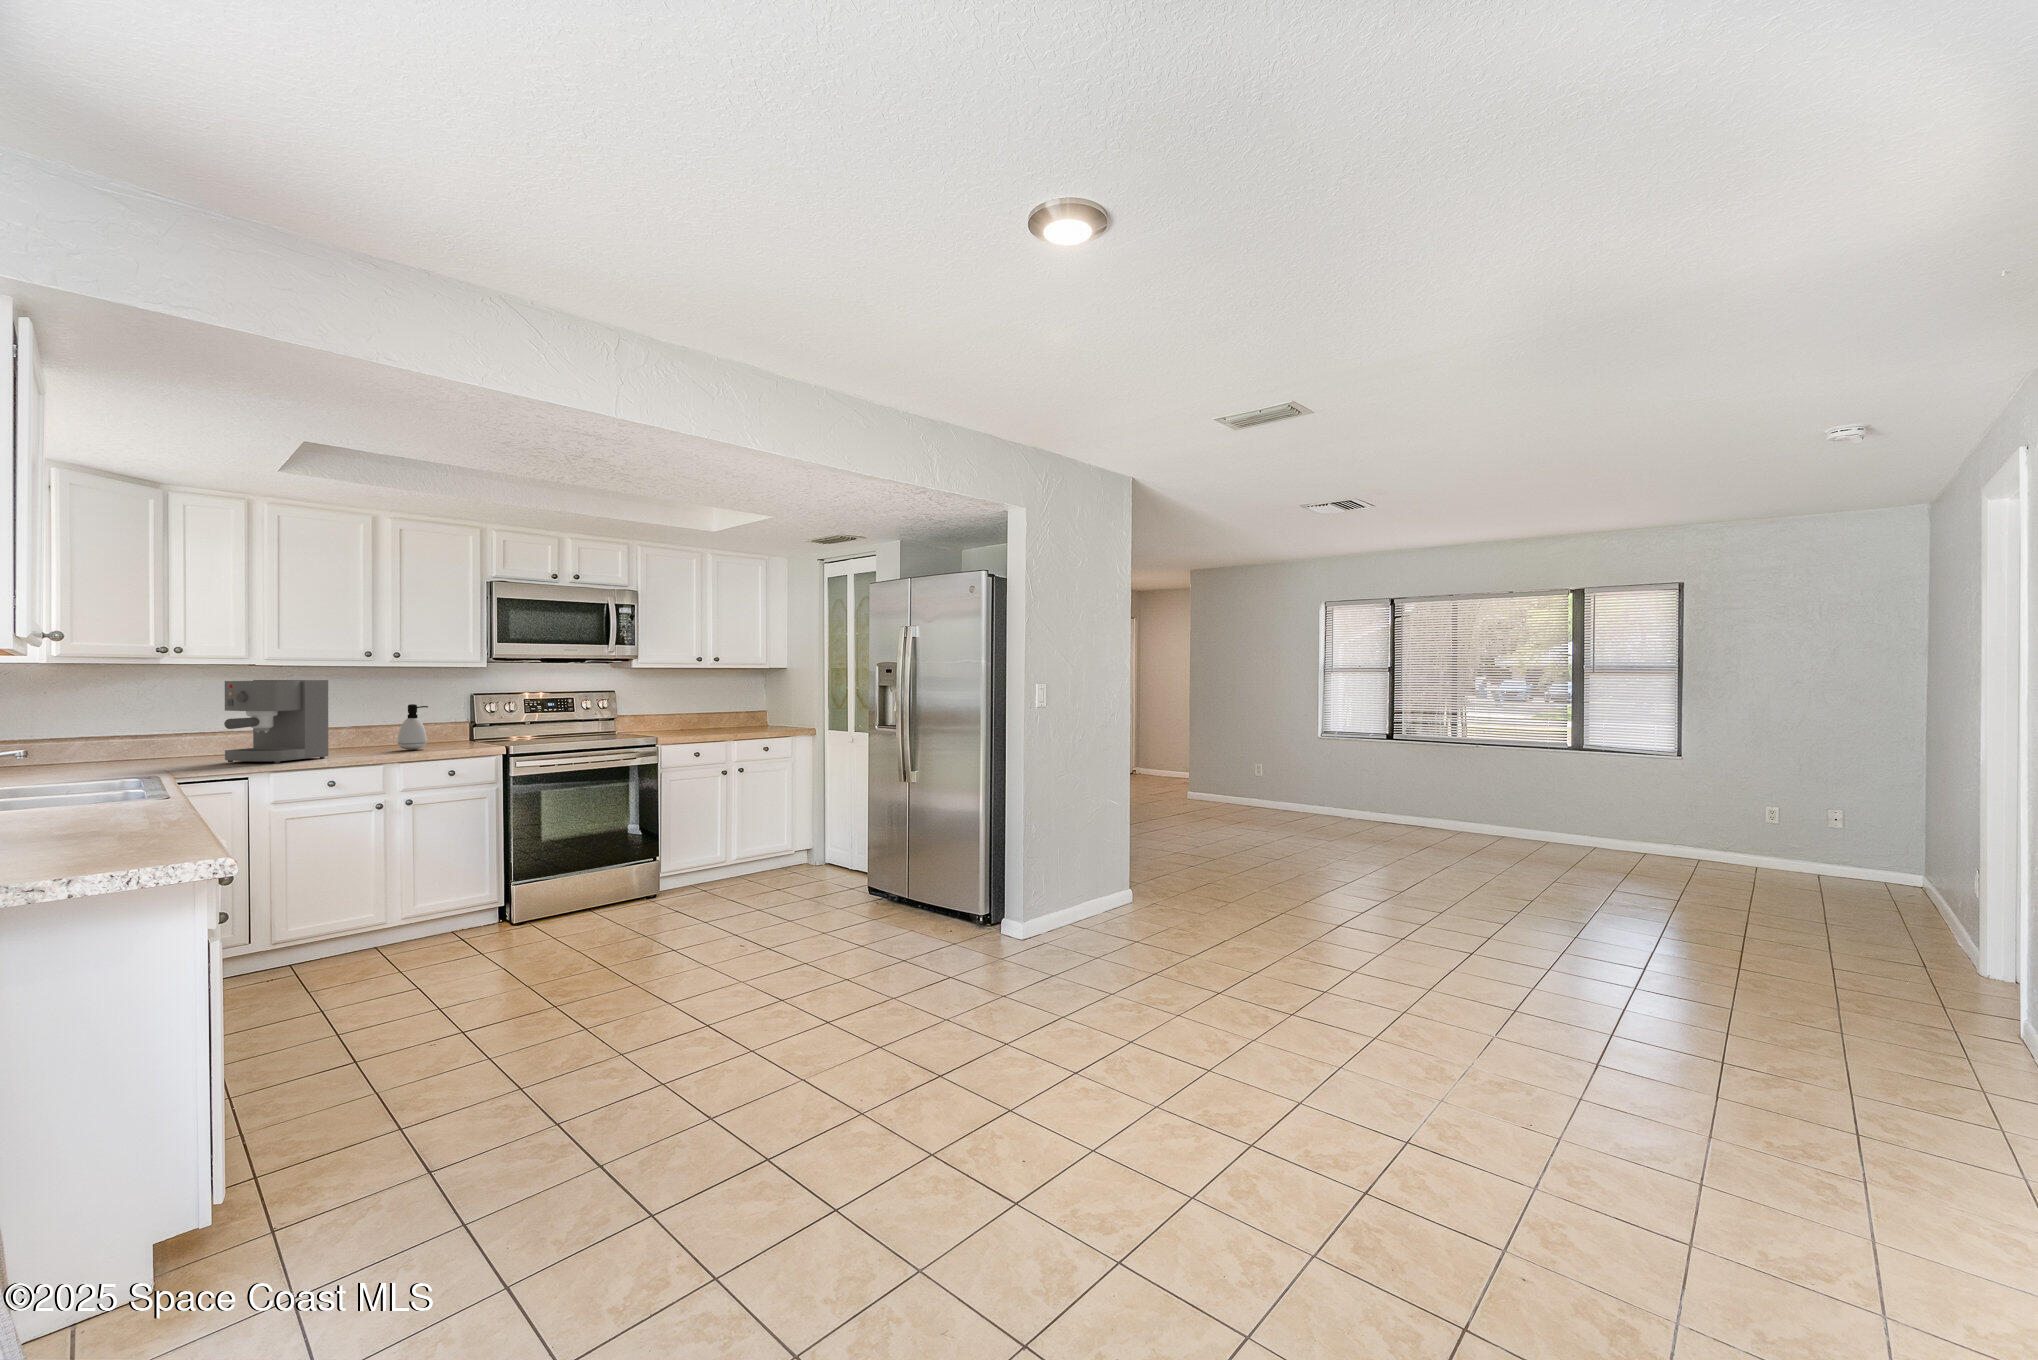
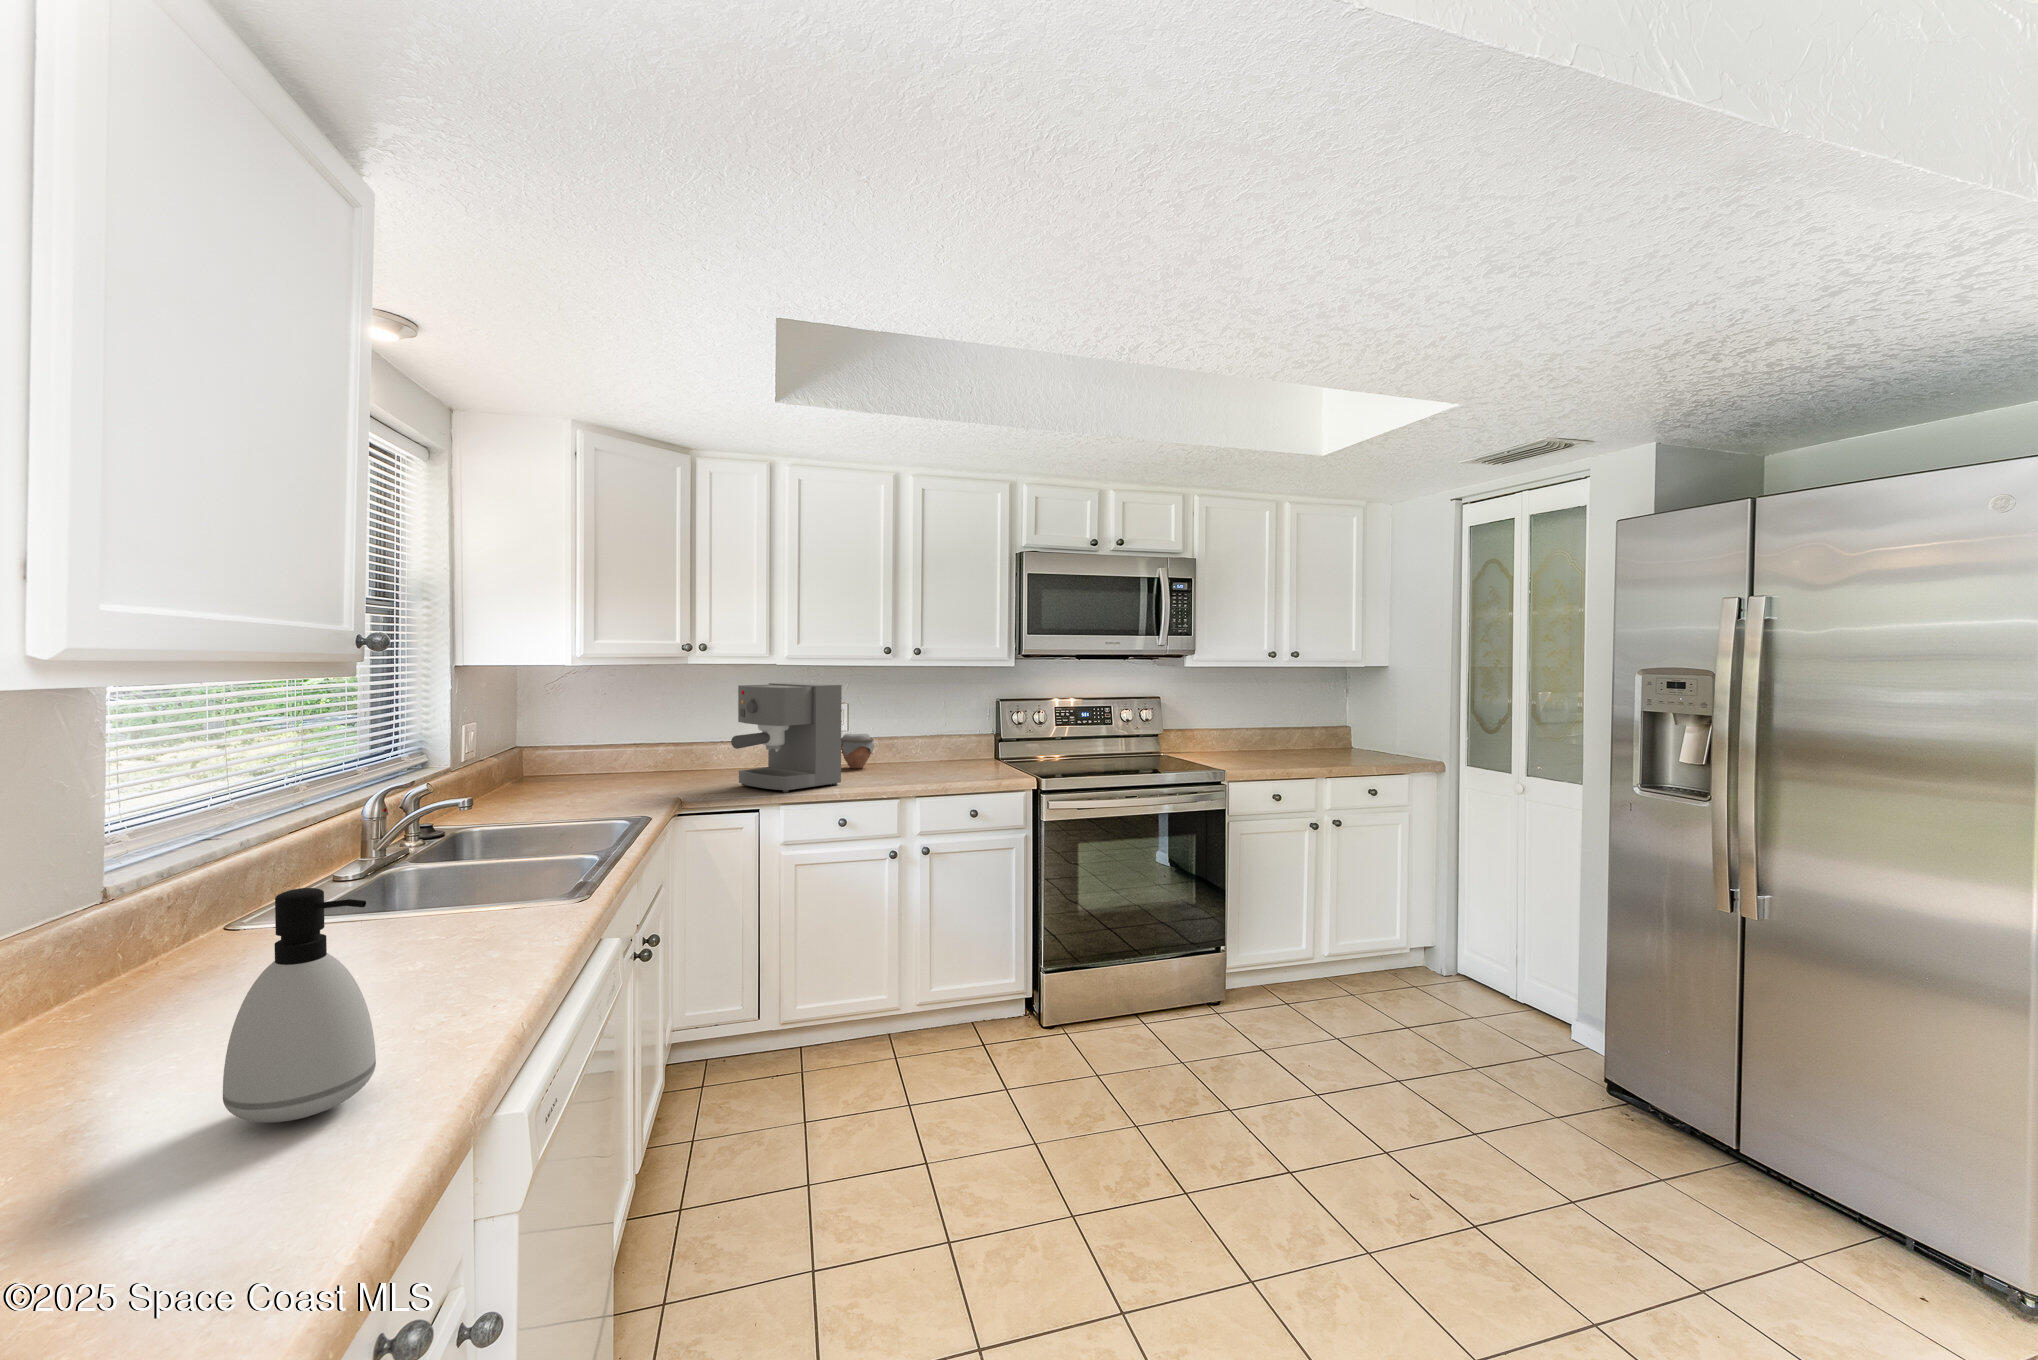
soap dispenser: present [398,704,428,750] -> present [223,888,376,1123]
jar: none [318,723,355,751] -> present [841,733,874,769]

